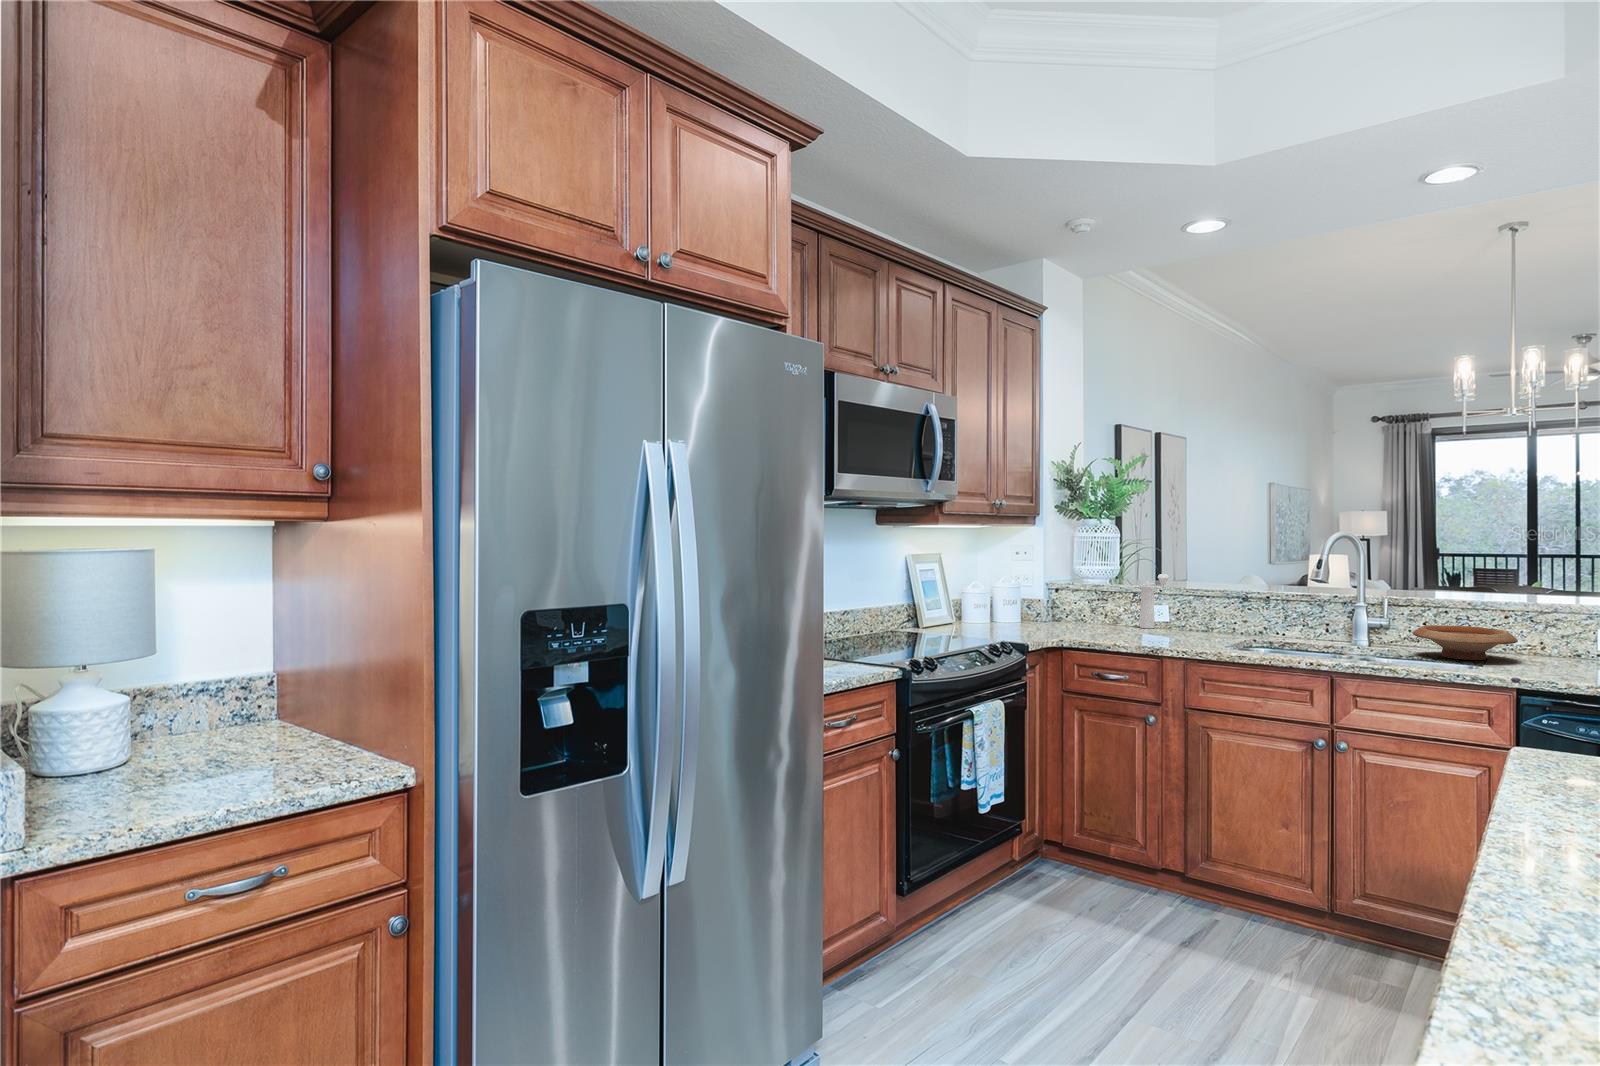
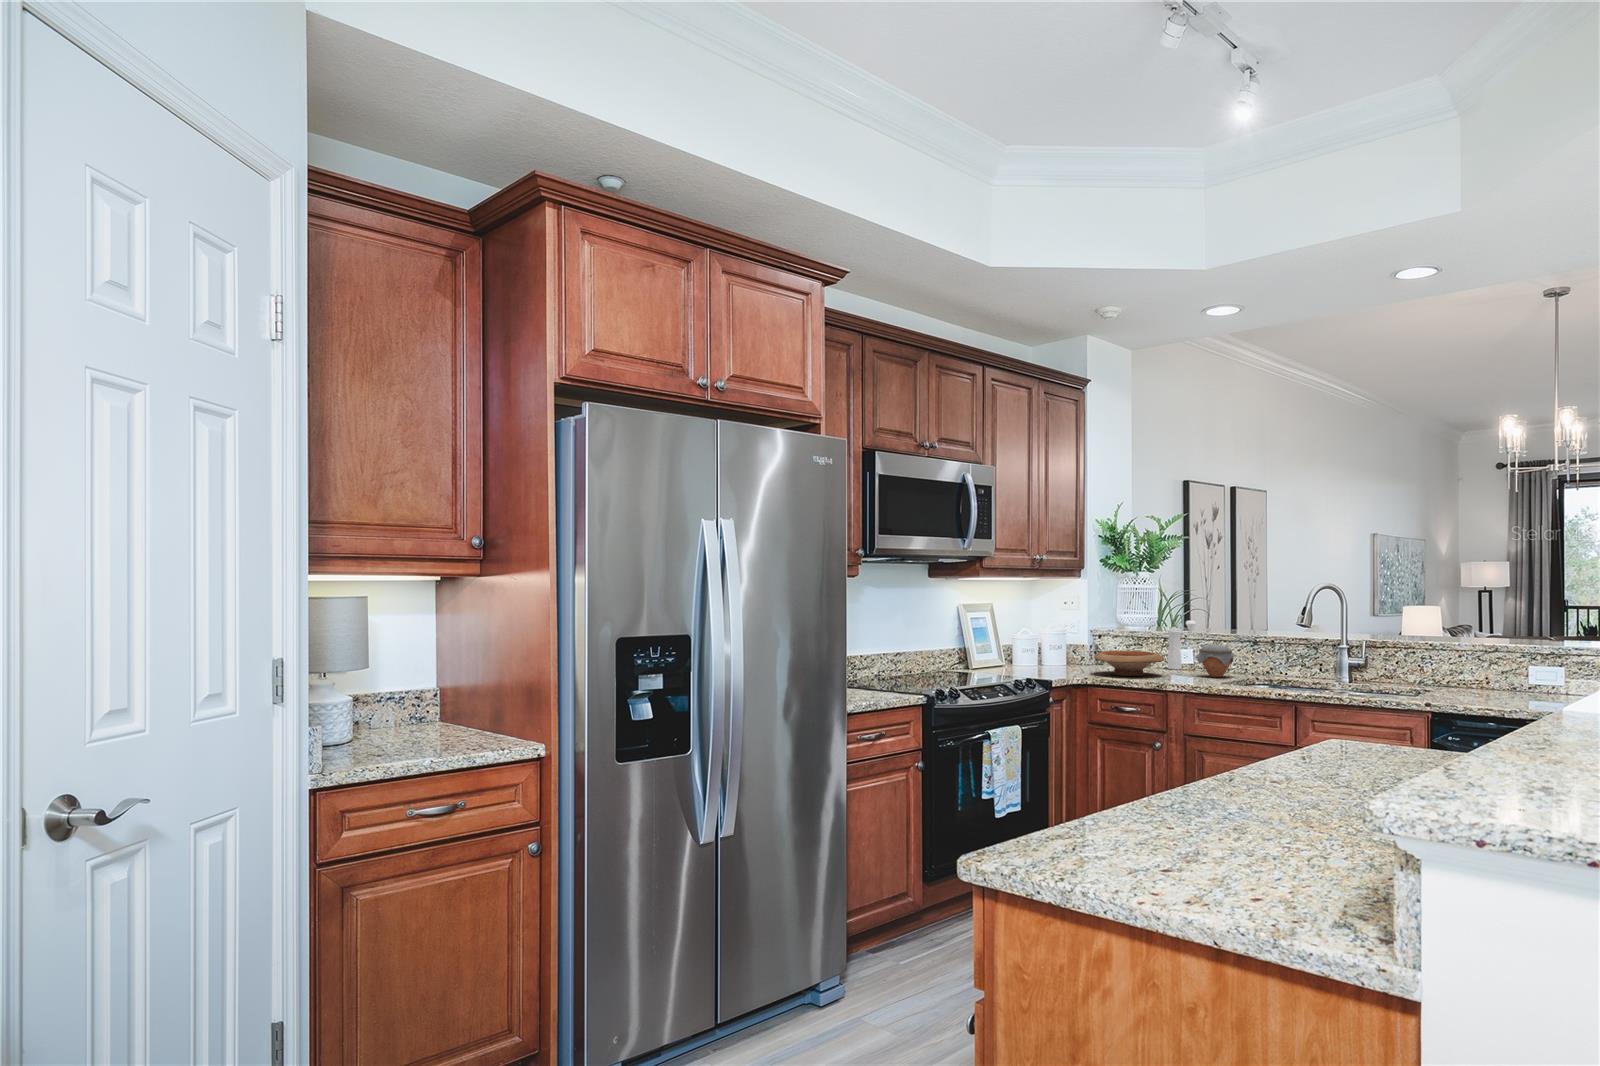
jar: none [1180,602,1223,638] -> present [1196,645,1235,677]
wooden bowl: present [1413,625,1518,660] -> present [1094,650,1164,676]

